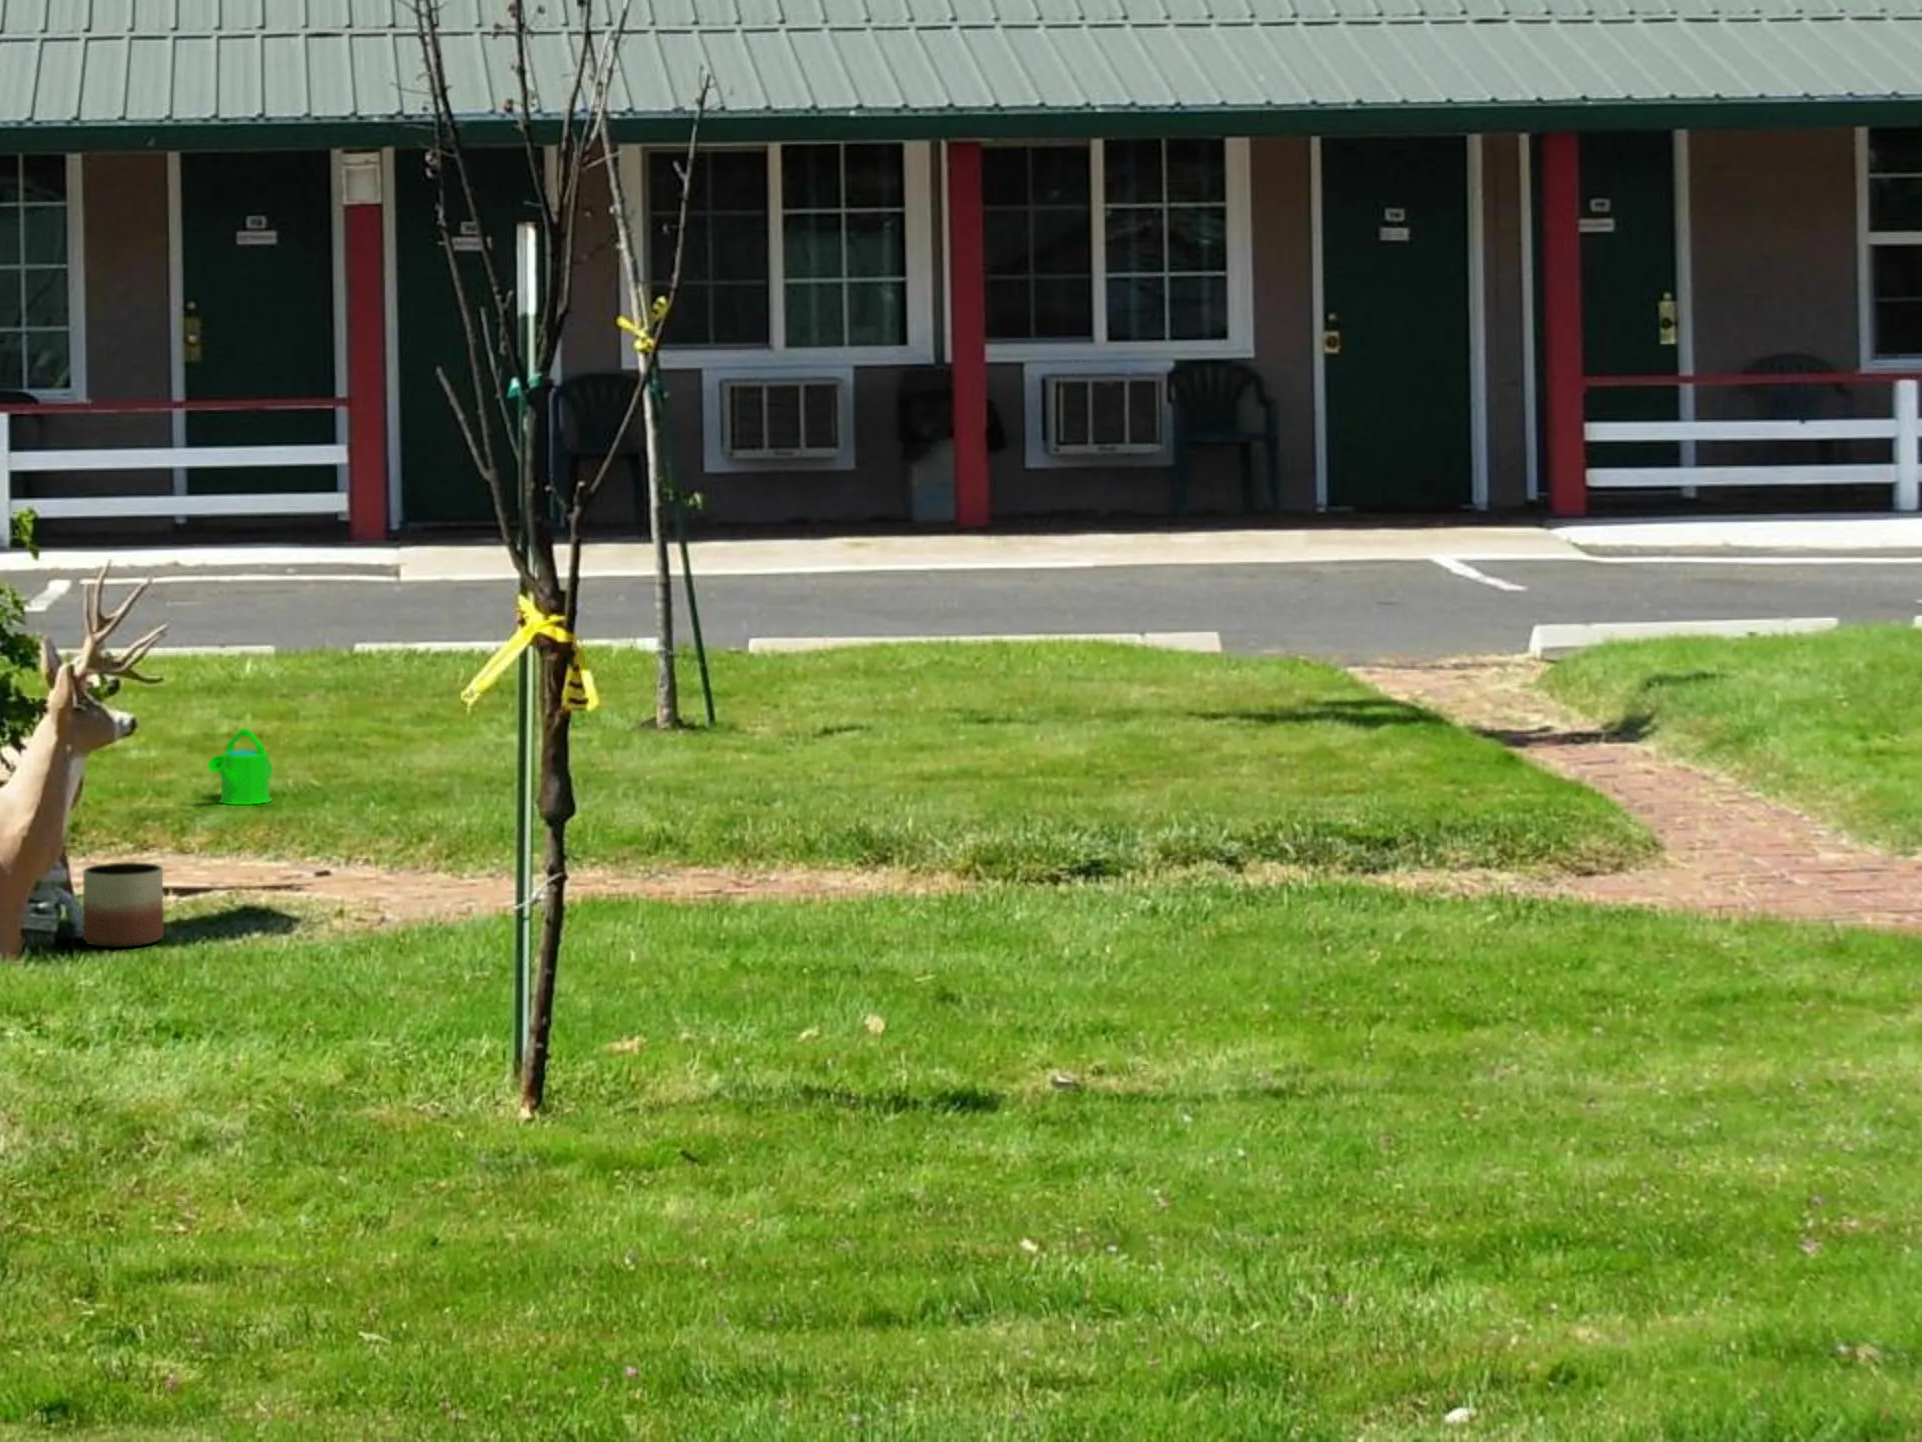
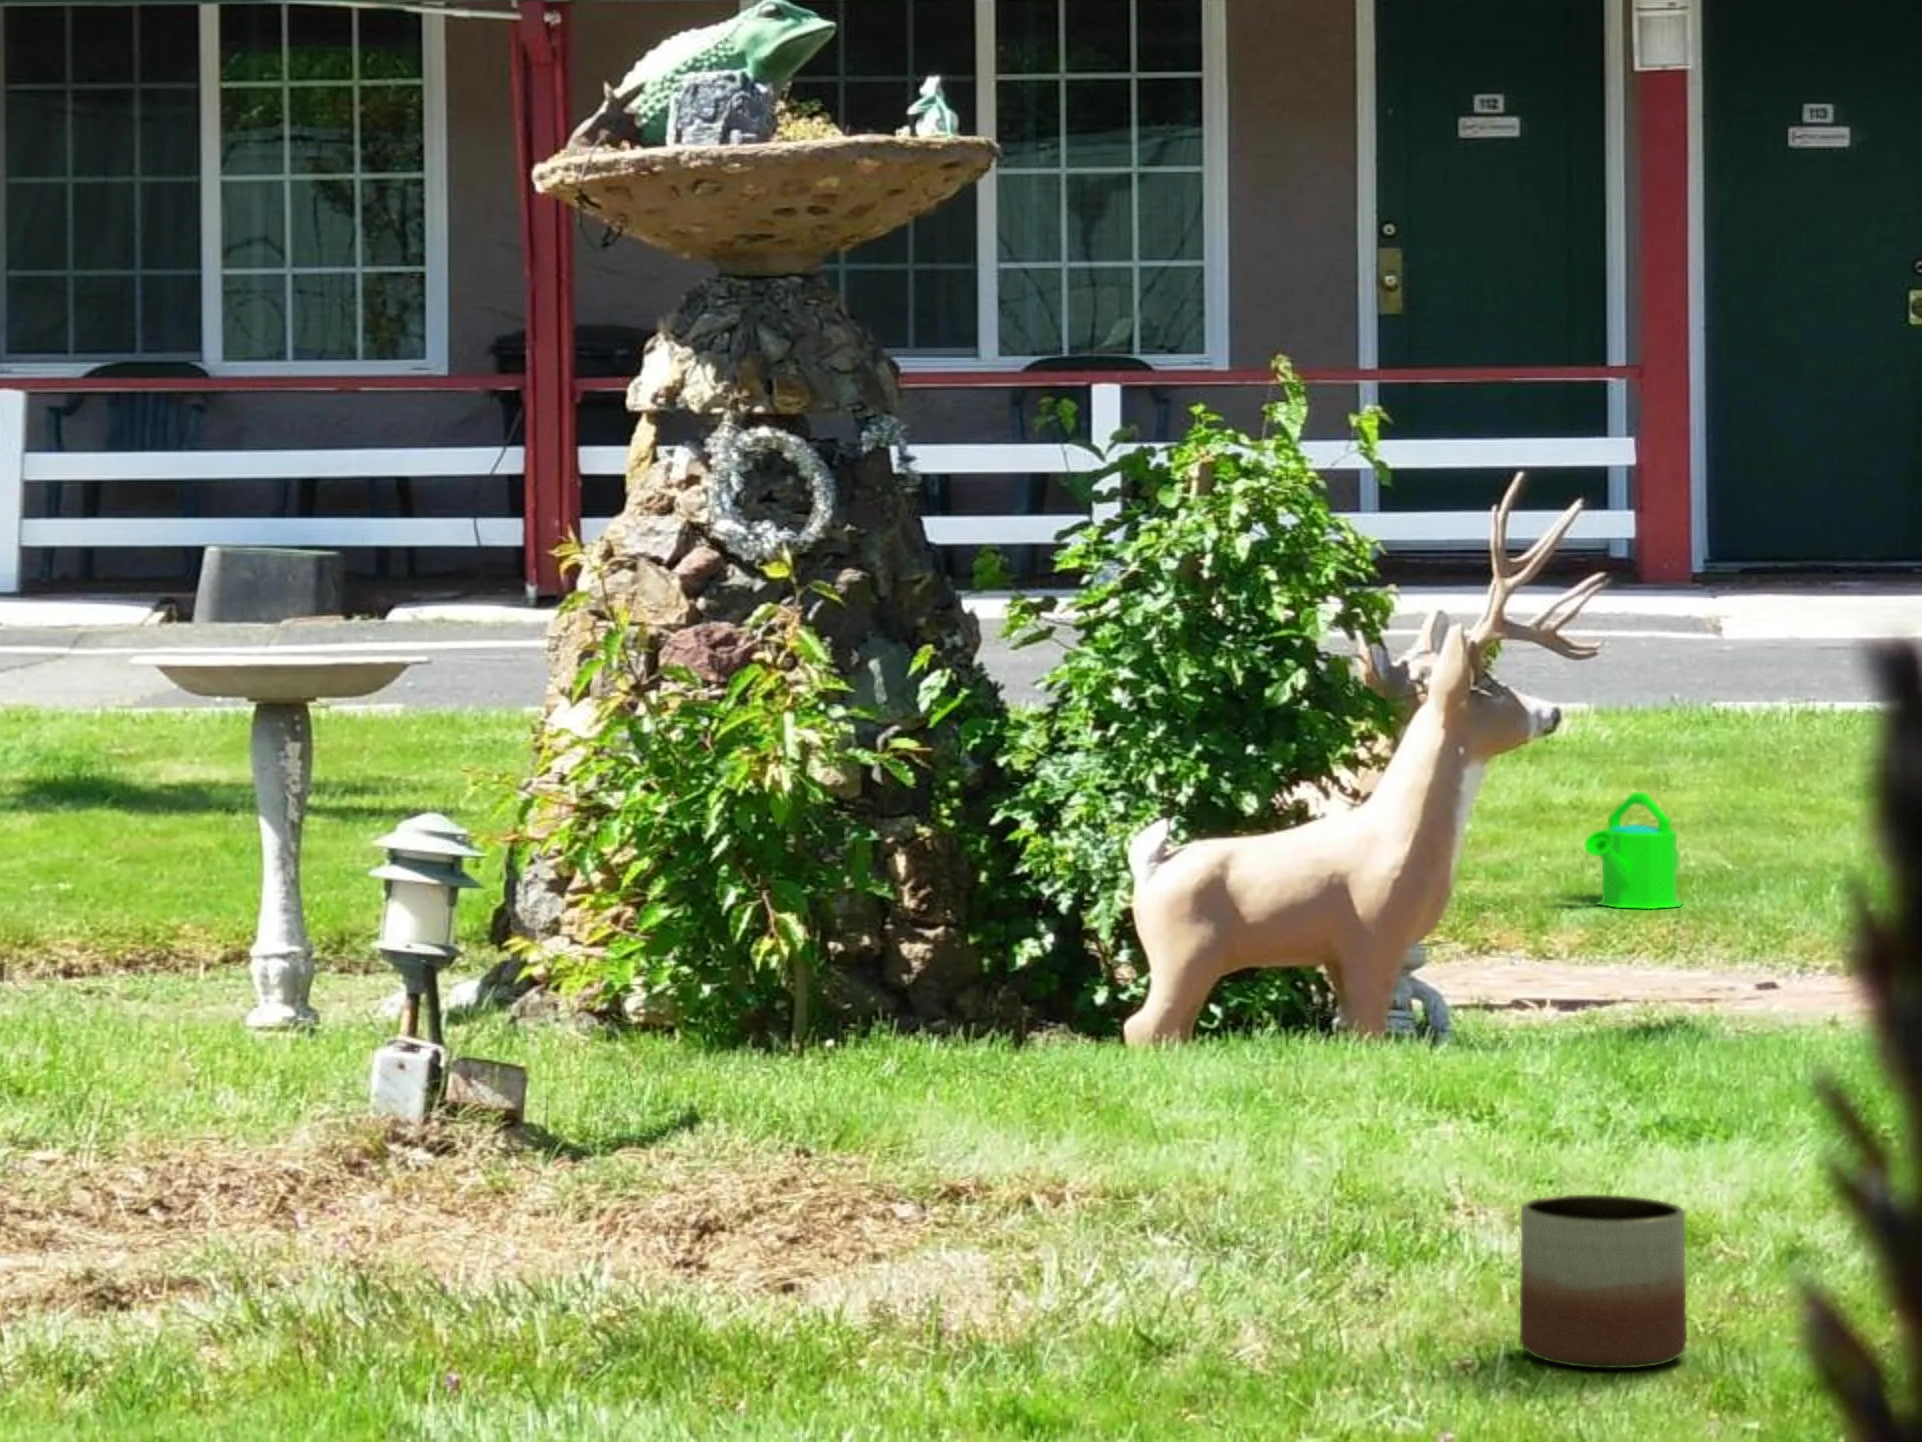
planter: present [83,862,164,947] -> present [1520,1195,1687,1368]

